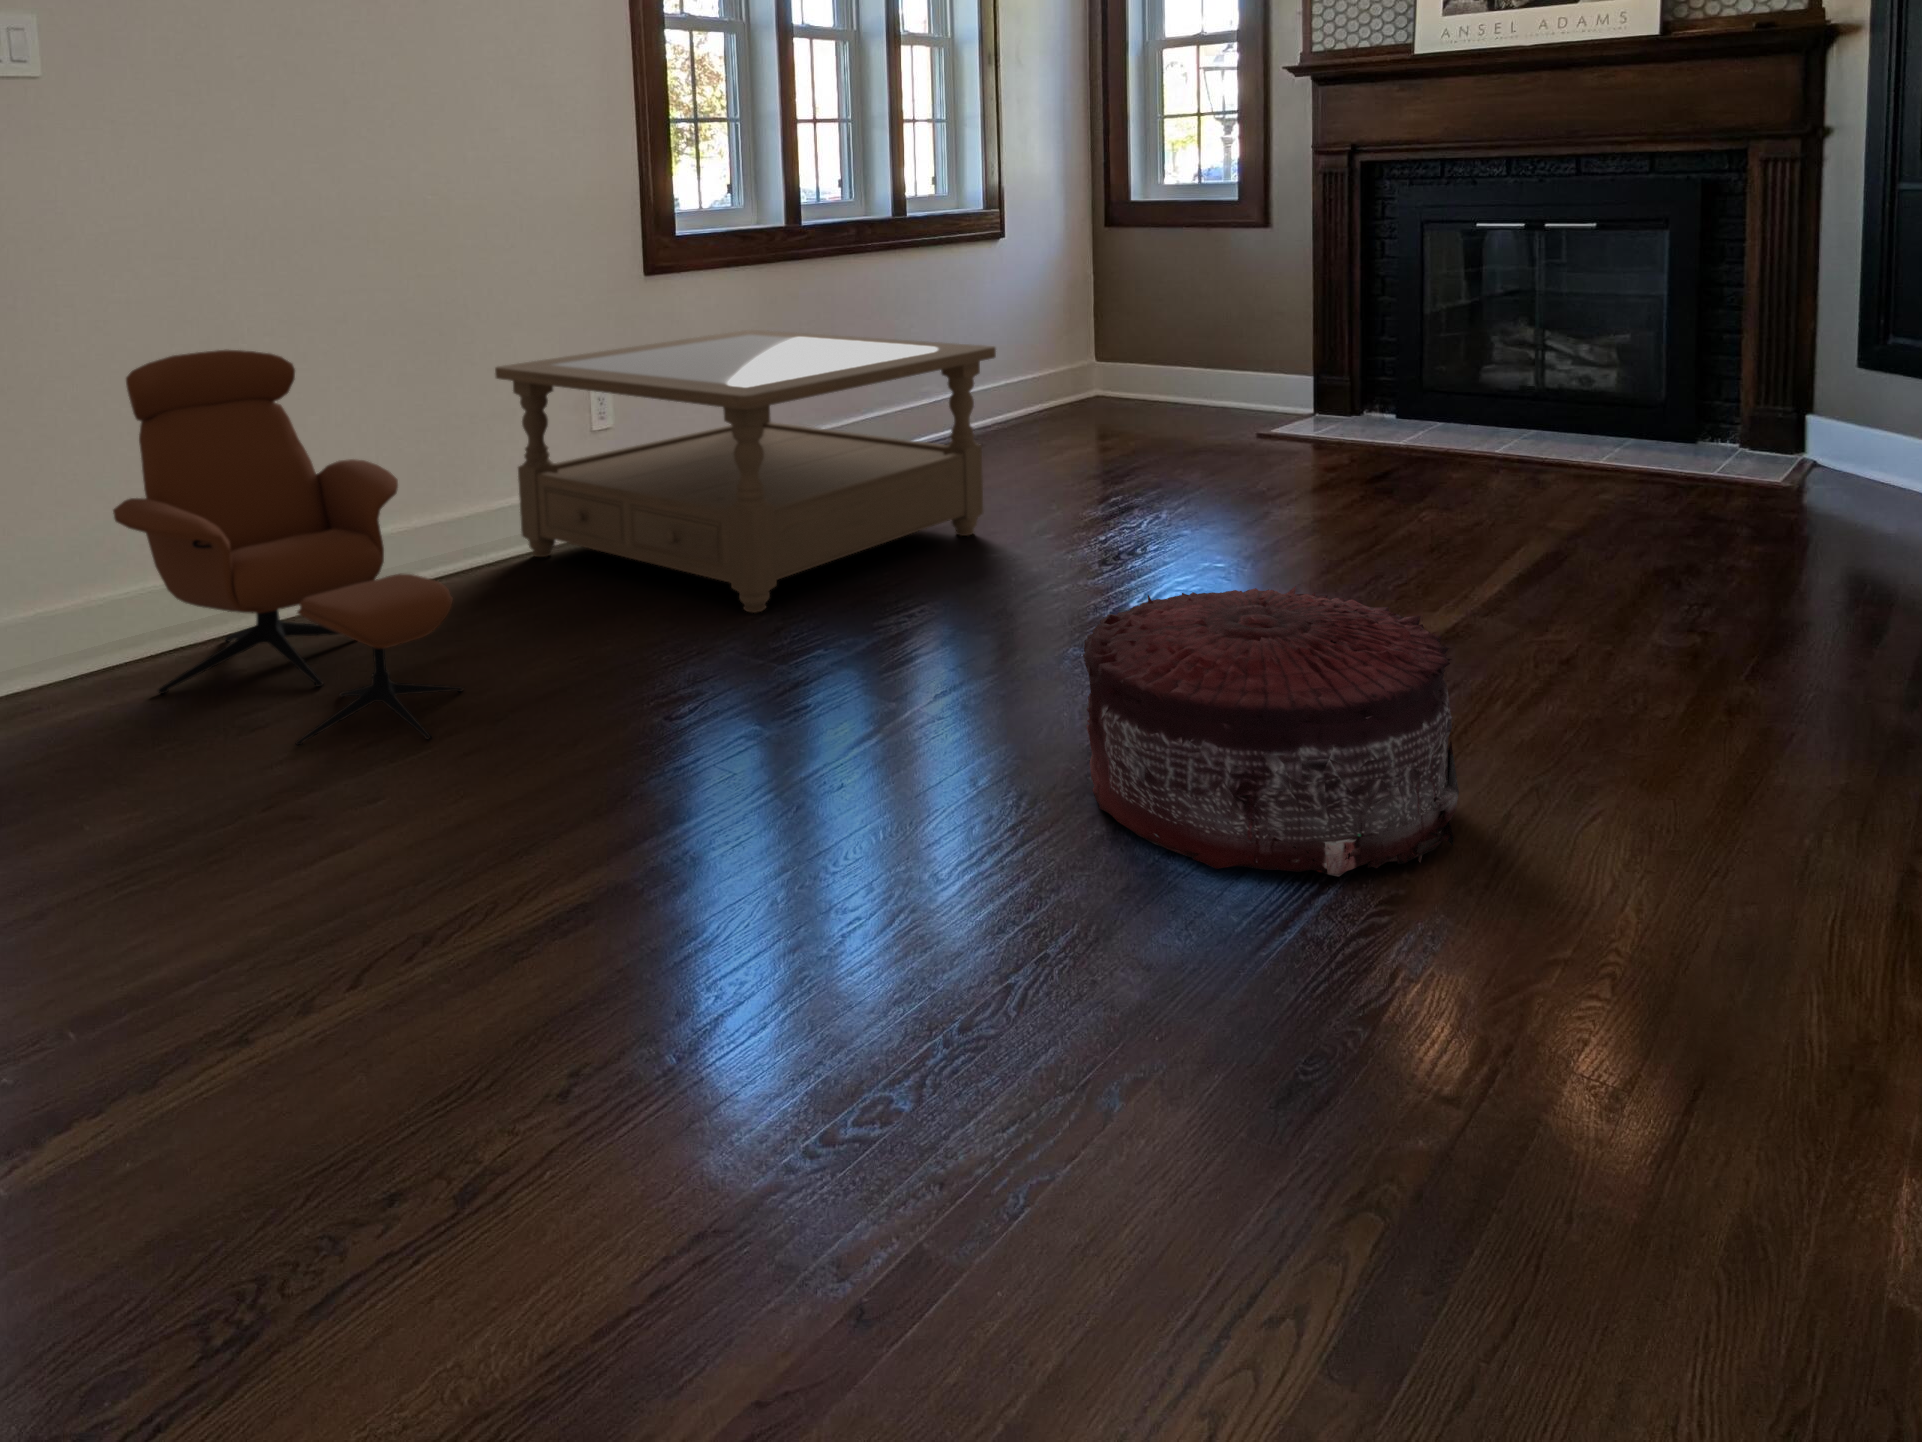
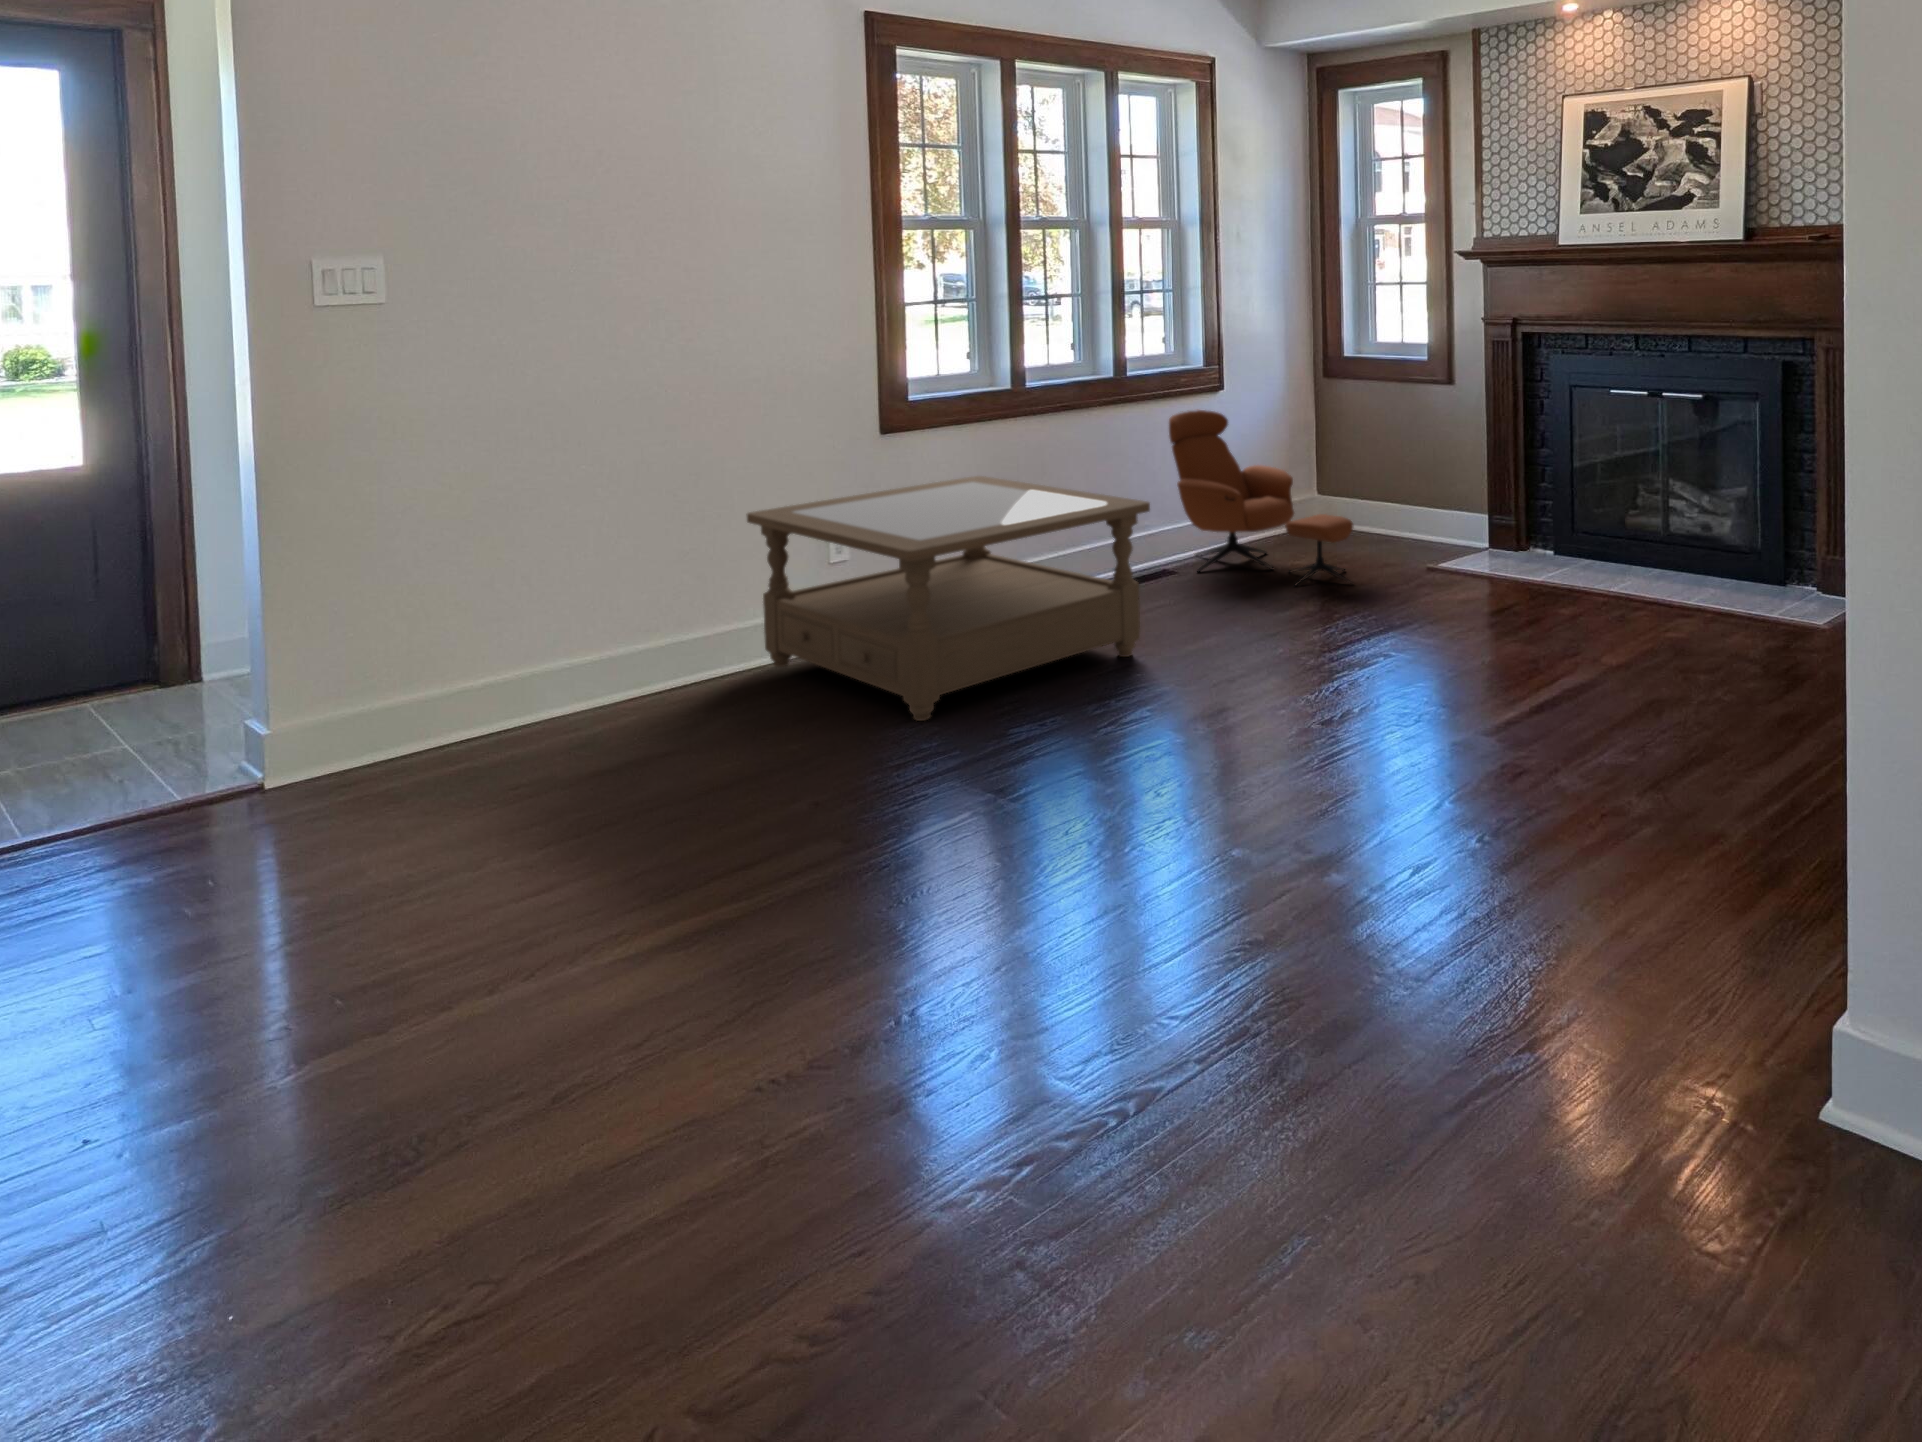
lounge chair: present [113,350,464,745] -> present [1169,410,1353,585]
pouf: present [1083,586,1459,876] -> none [1071,720,1332,939]

